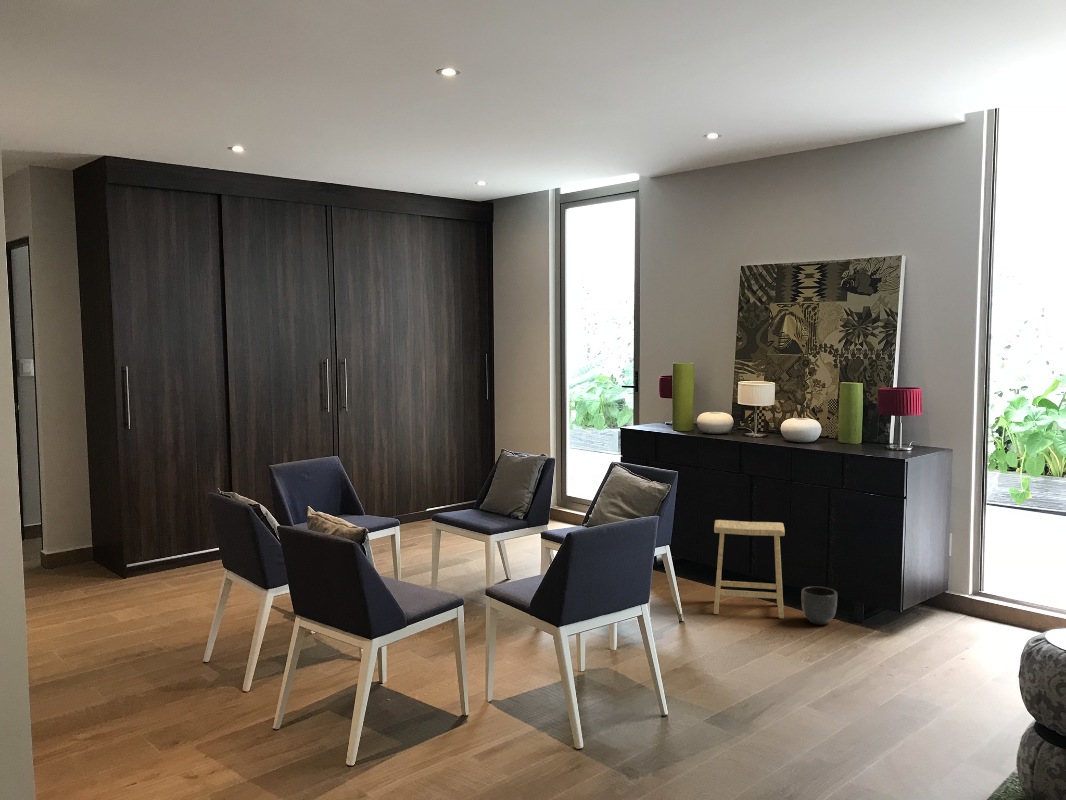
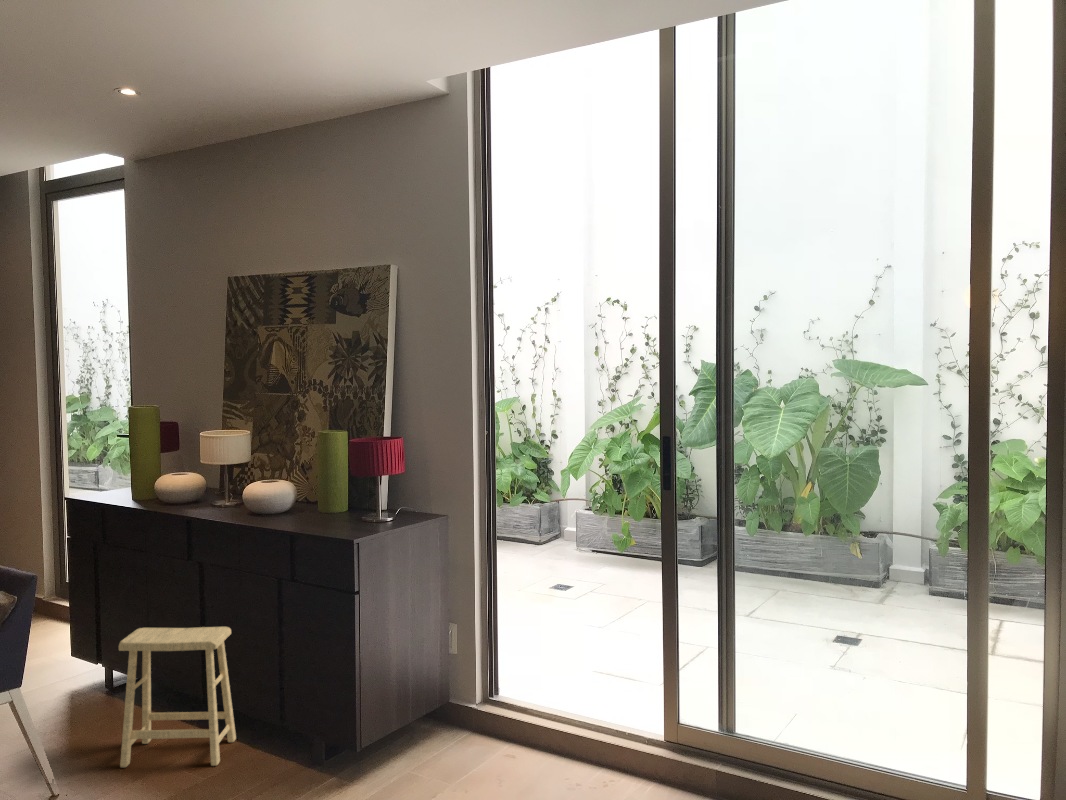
planter: present [801,586,837,625] -> none [237,715,286,773]

